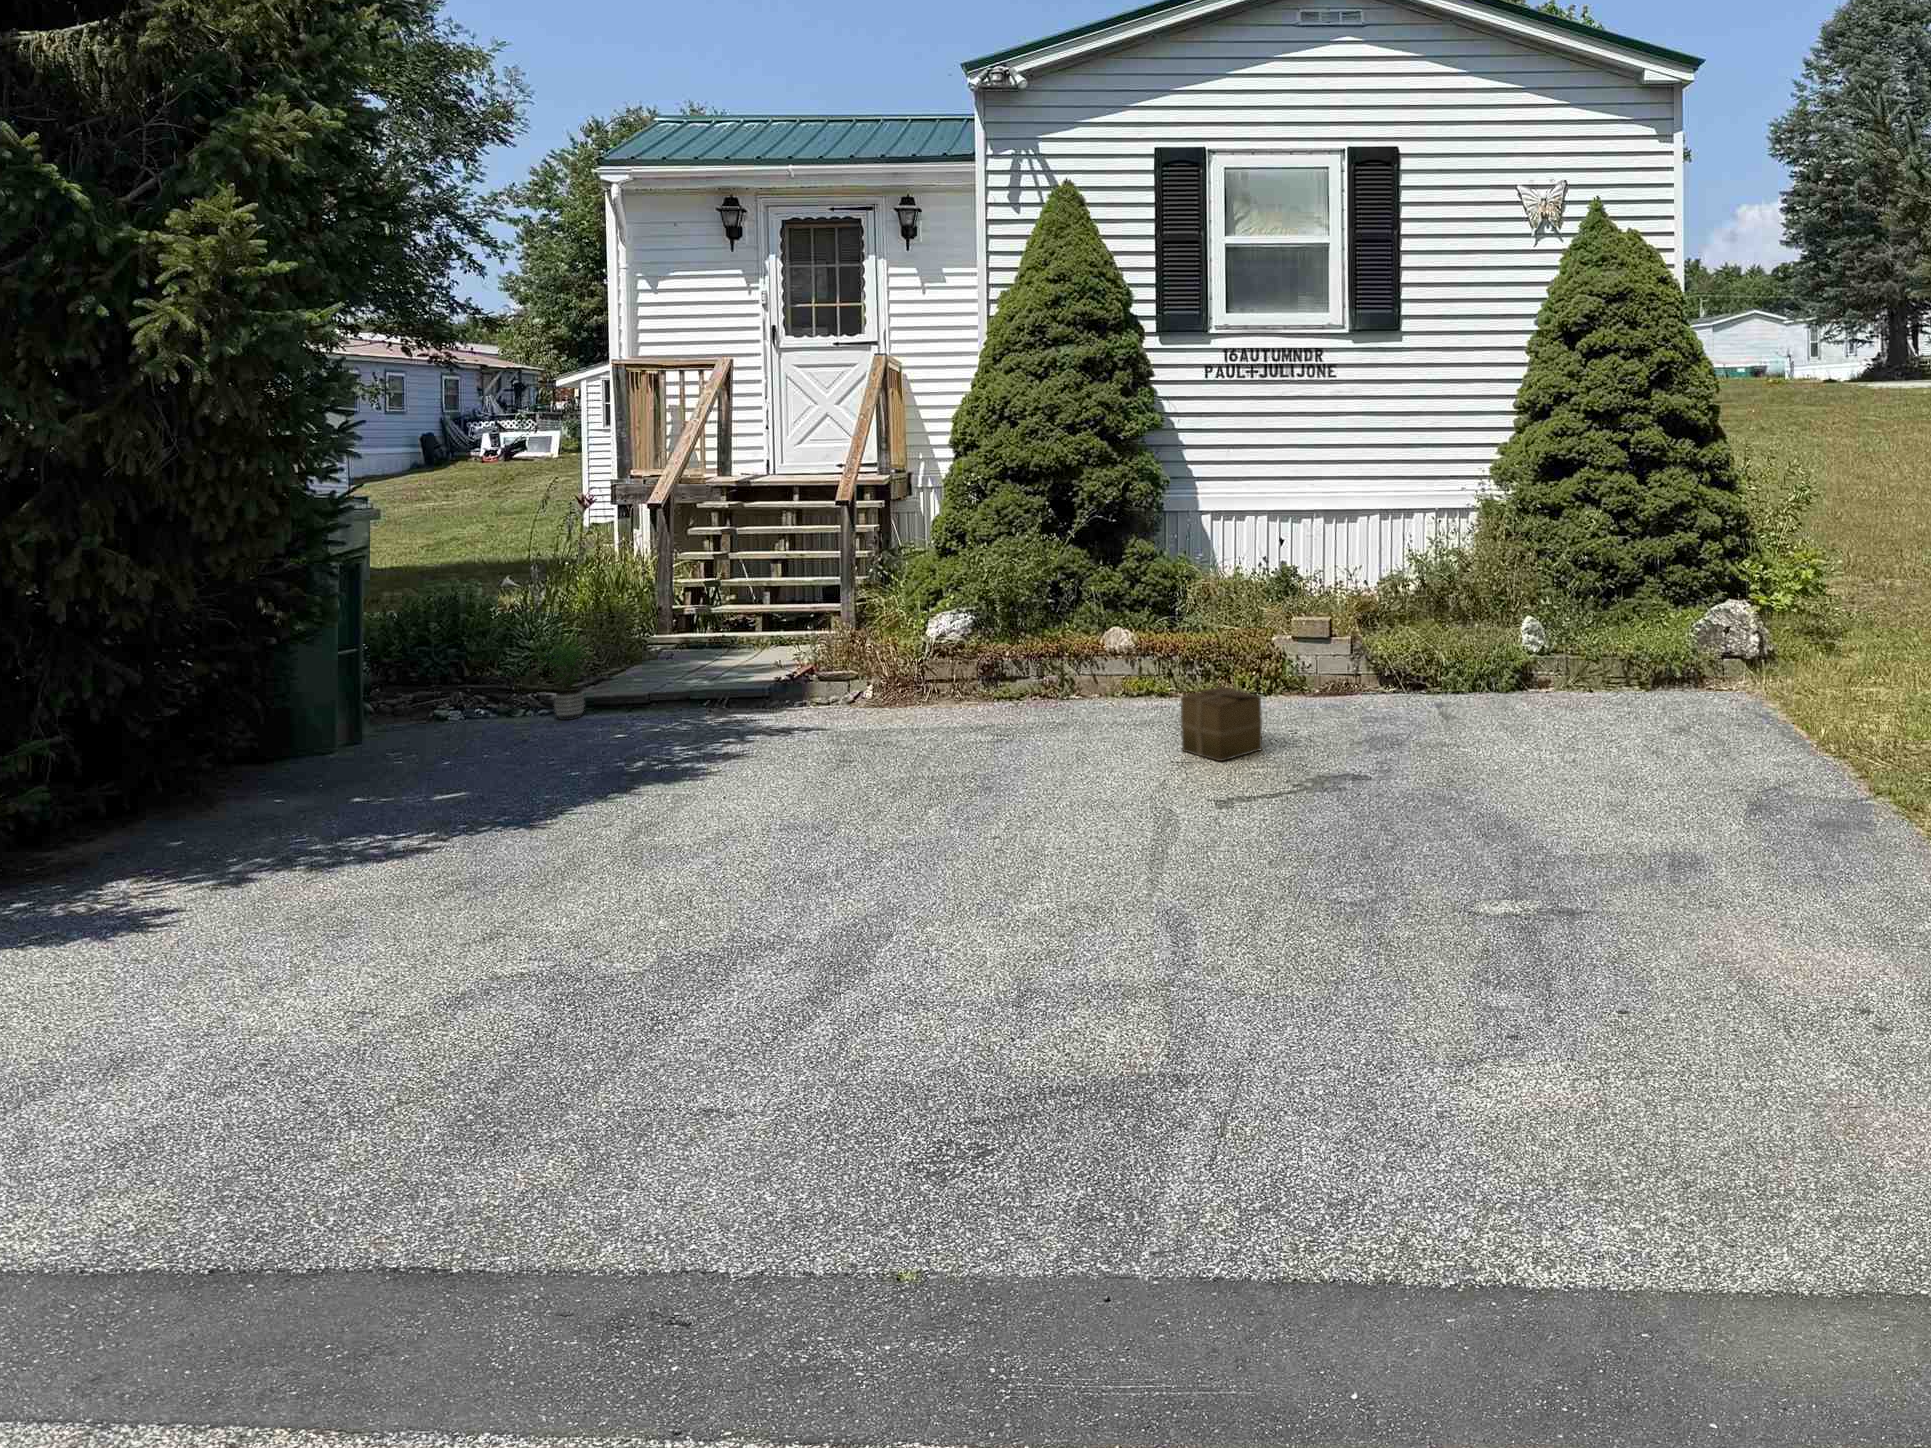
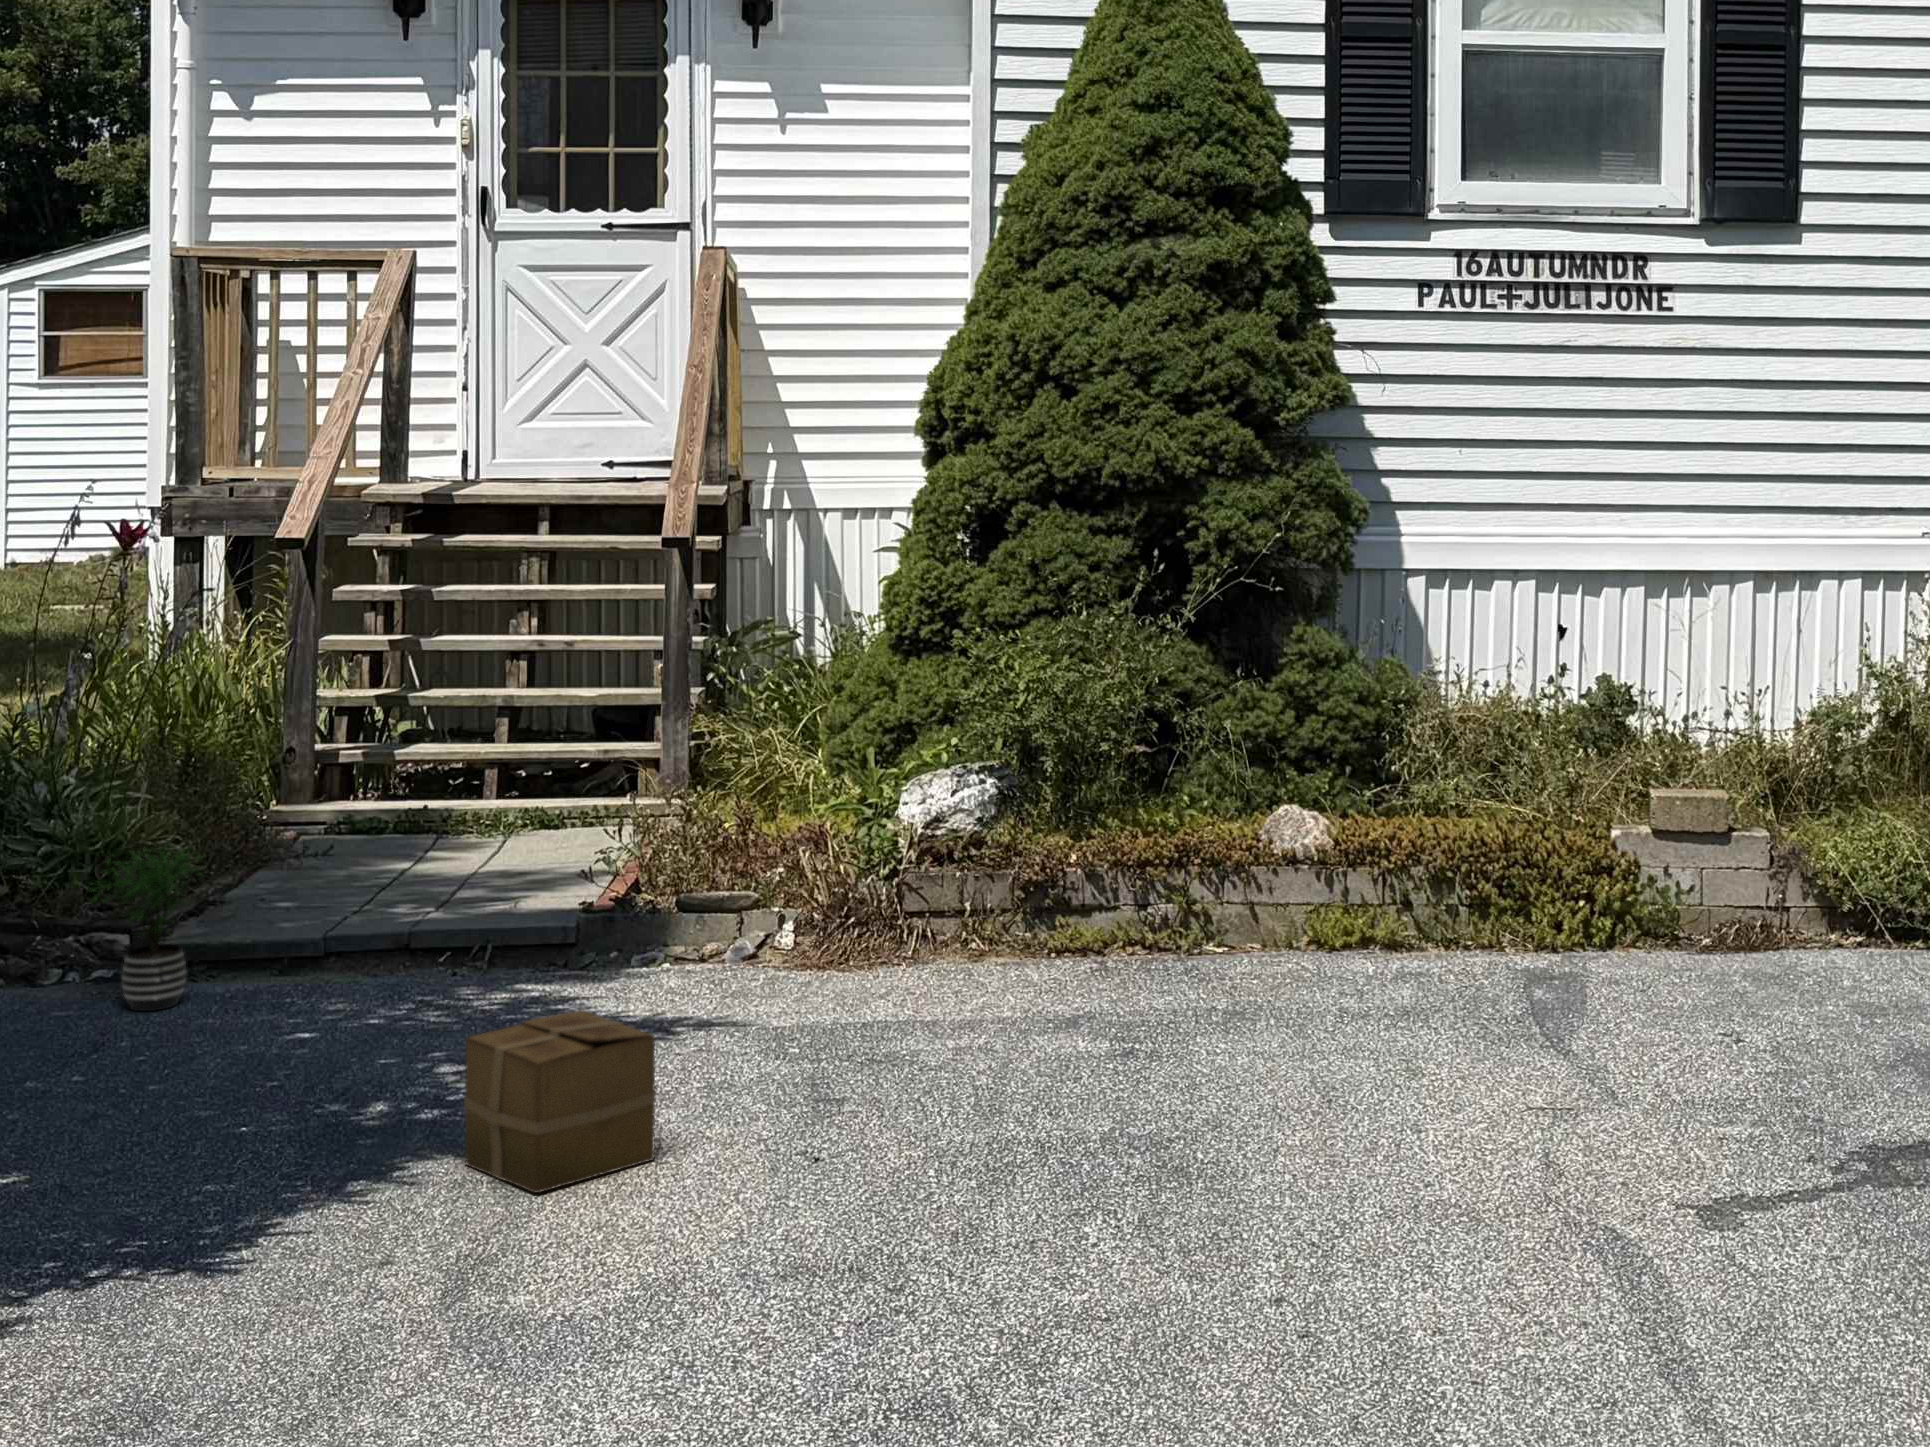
cardboard box: present [1181,687,1262,761] -> present [464,1011,656,1193]

